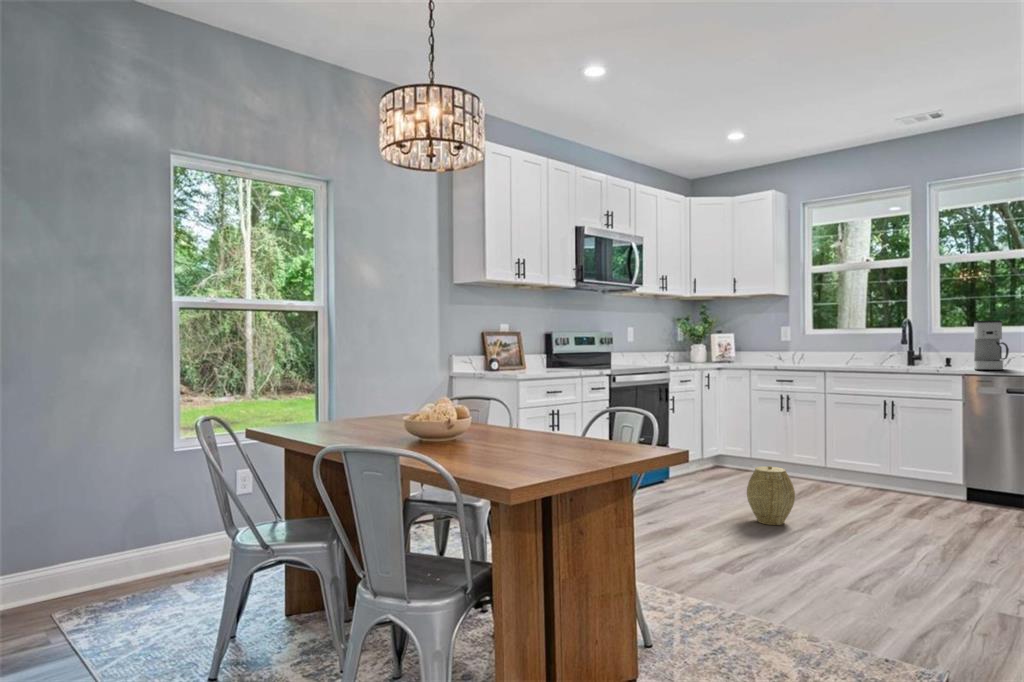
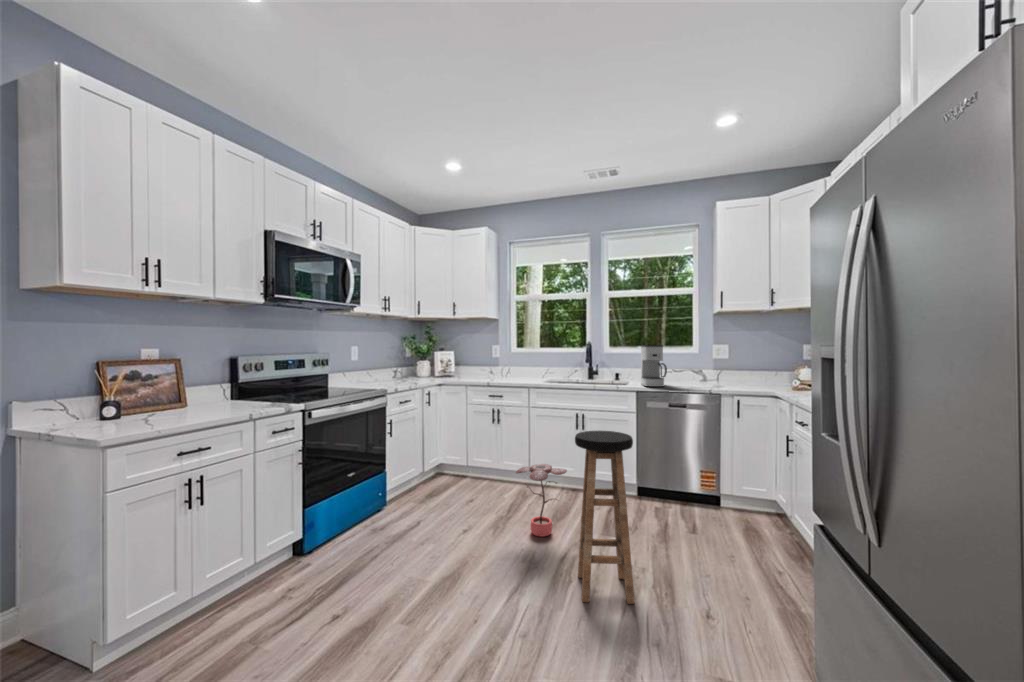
bar stool: none [861,397,921,548] -> present [575,431,635,604]
potted plant: none [805,441,863,510] -> present [516,464,567,537]
woven basket: present [747,466,795,525] -> none [457,510,508,584]

